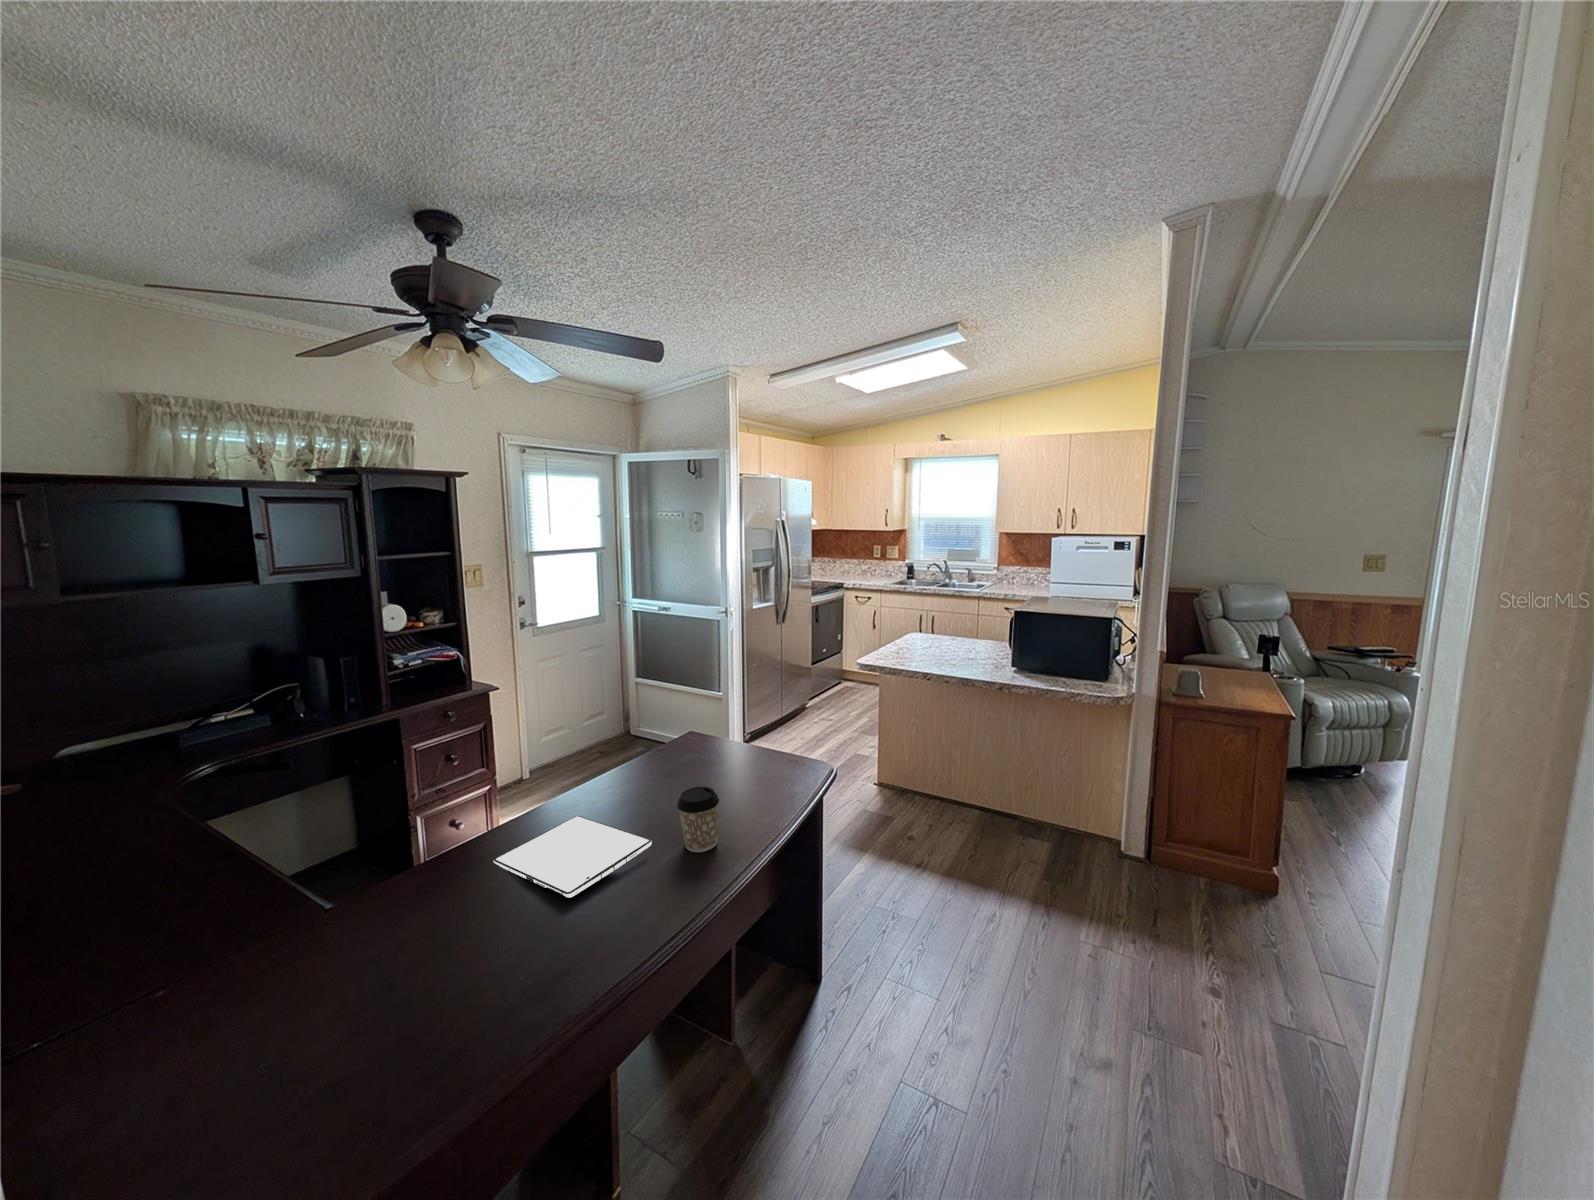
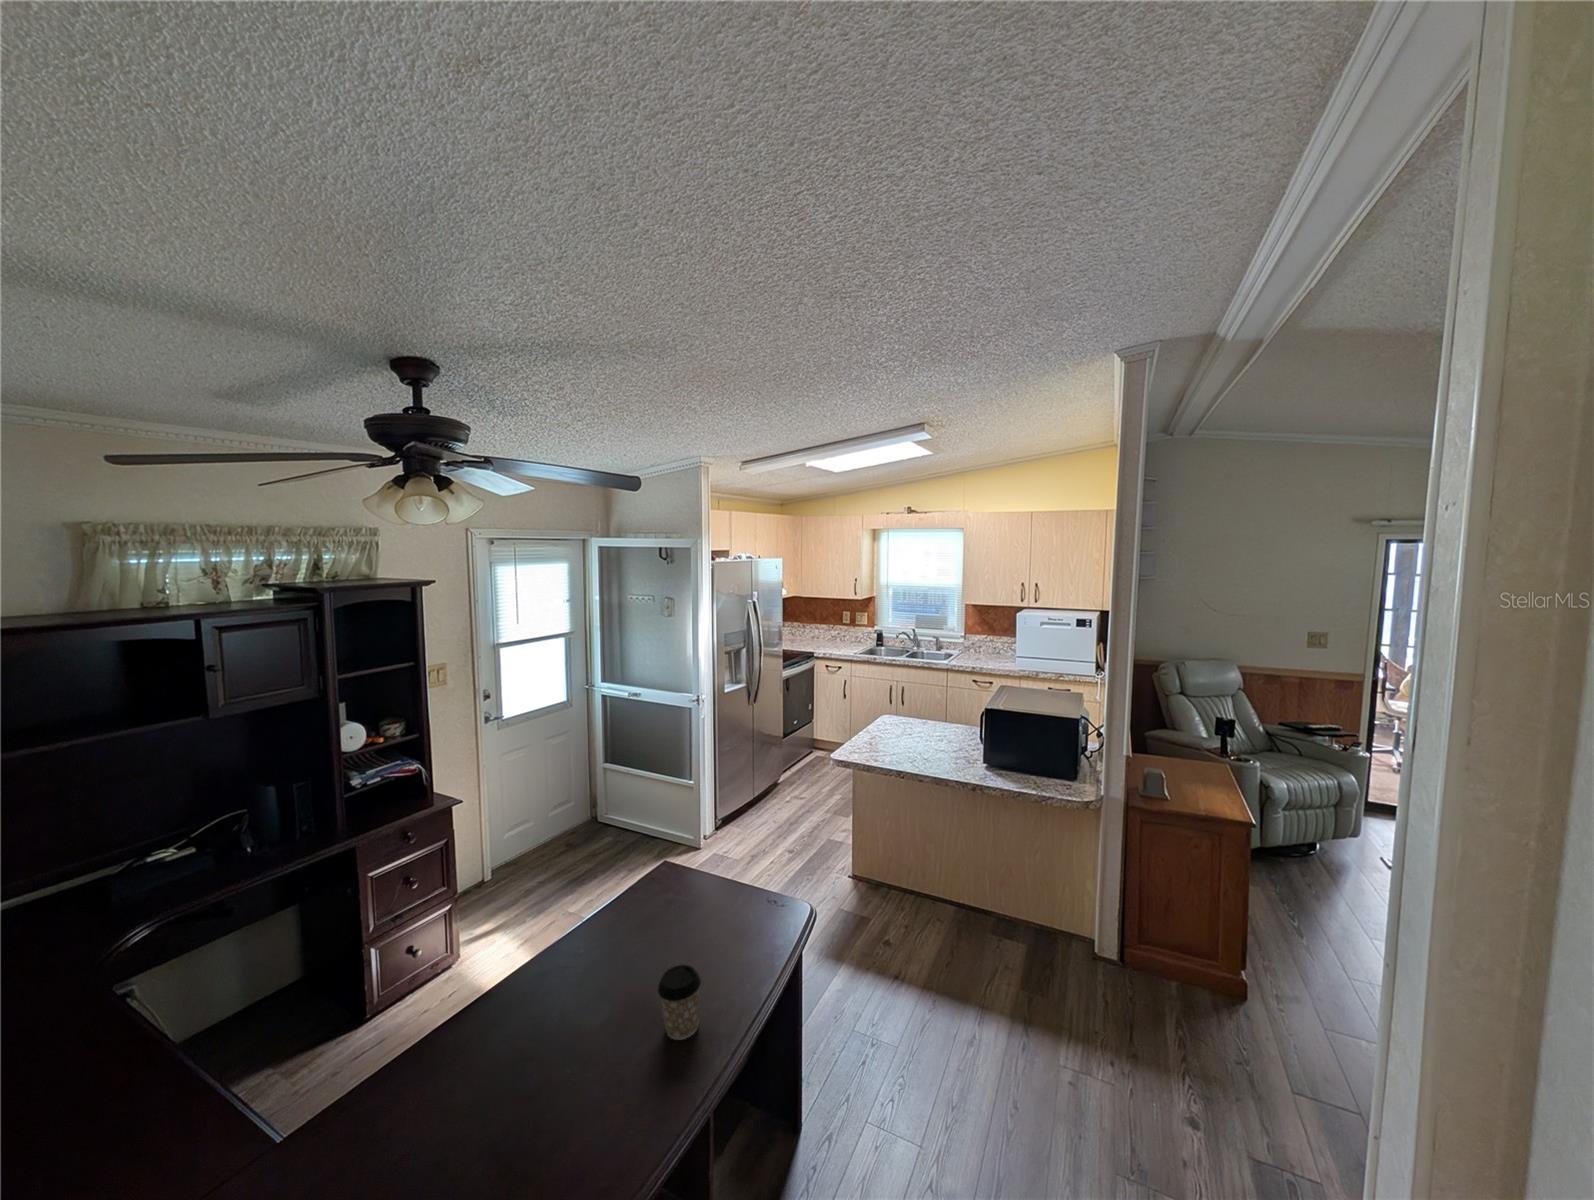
tablet: present [494,816,652,898] -> none [465,993,631,1117]

